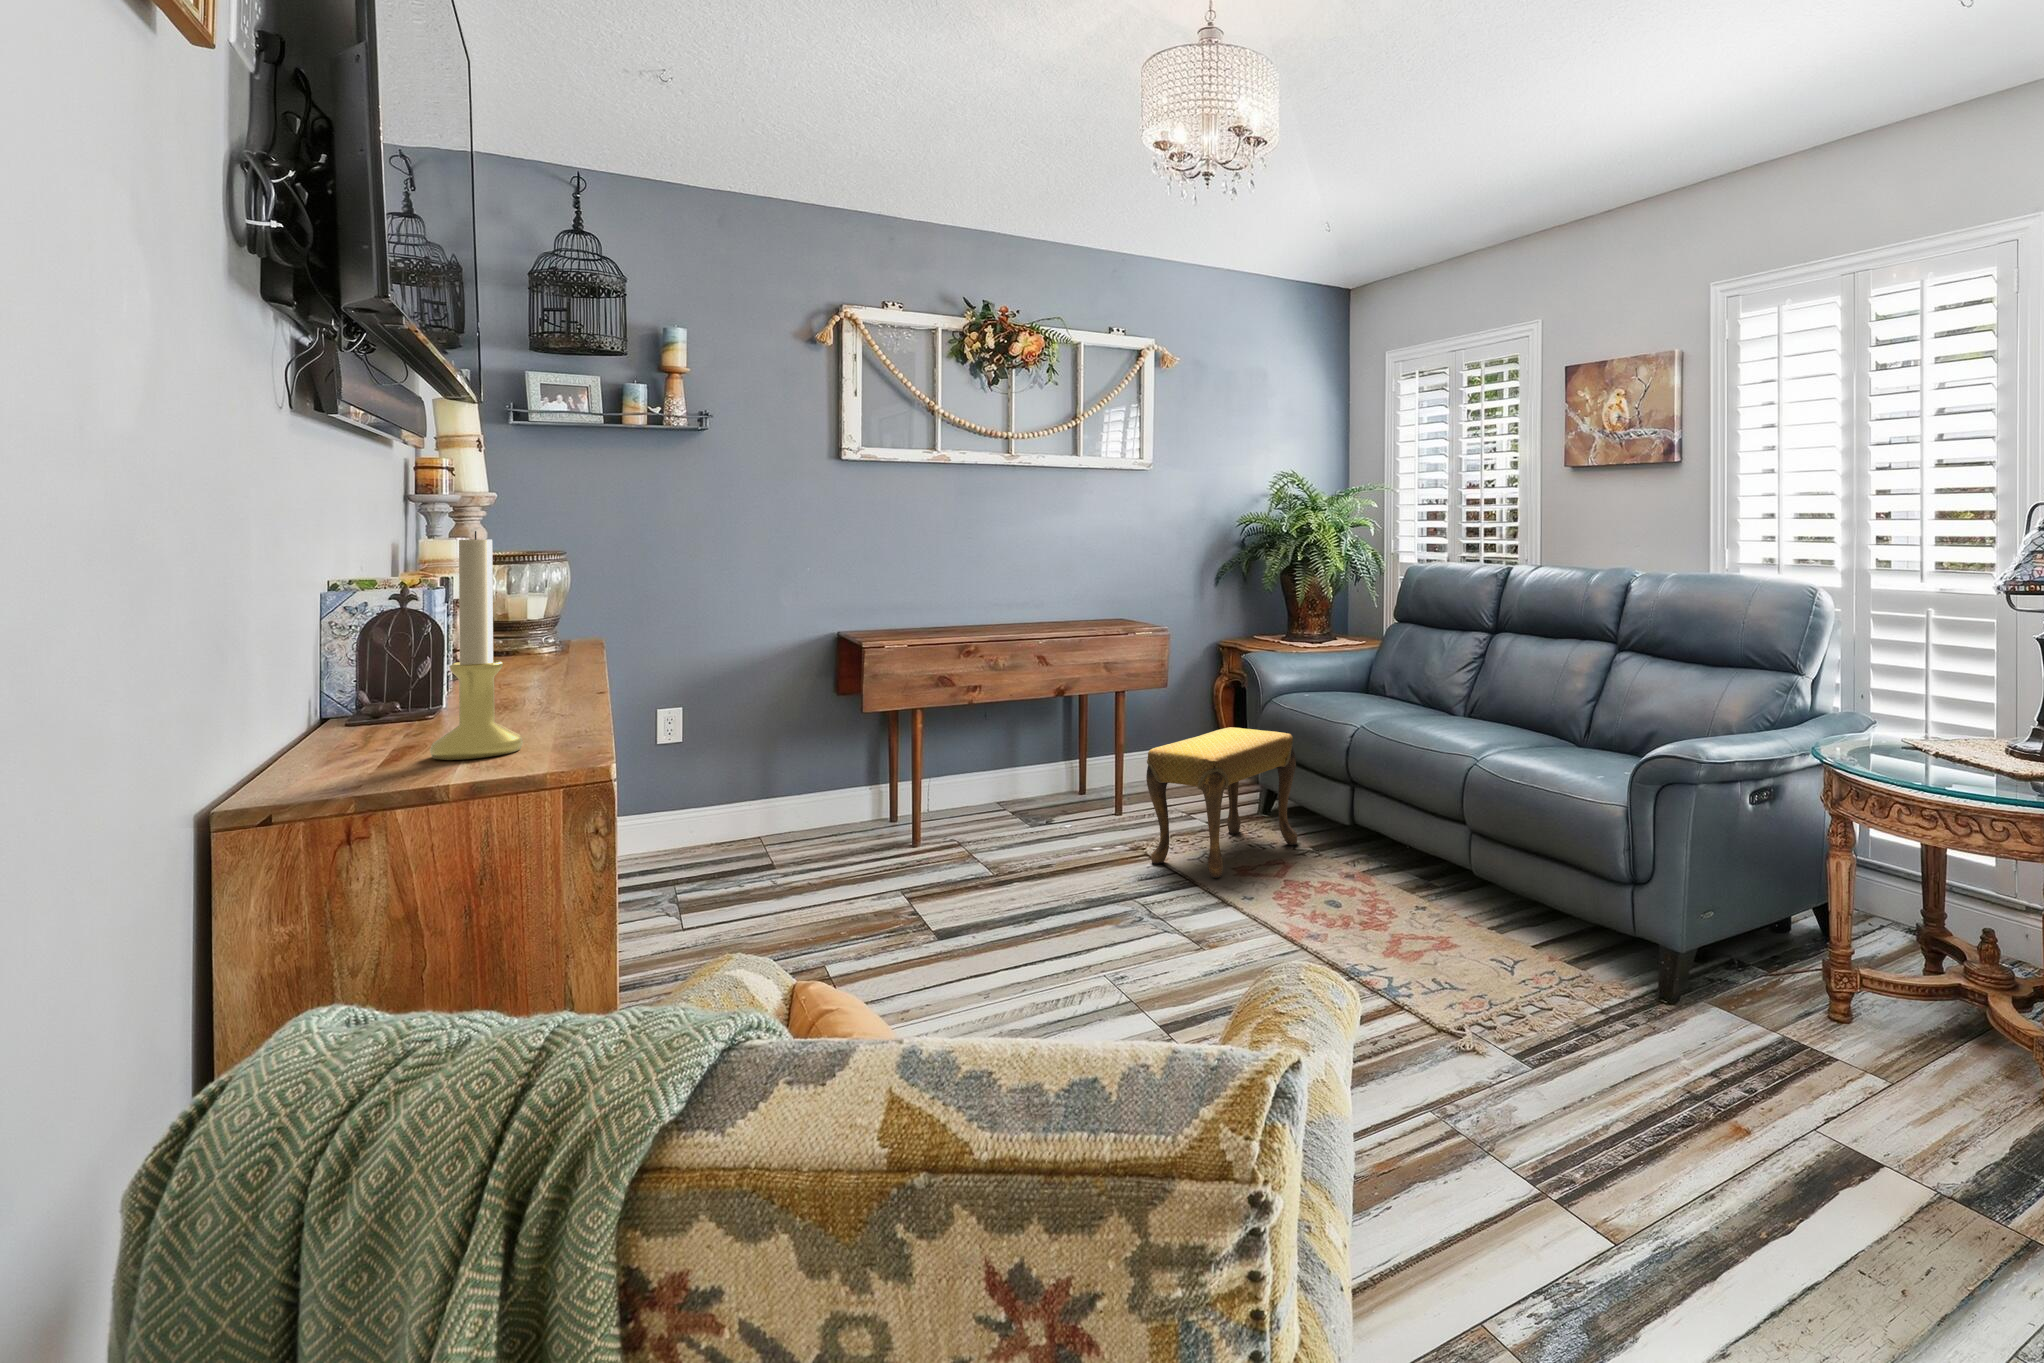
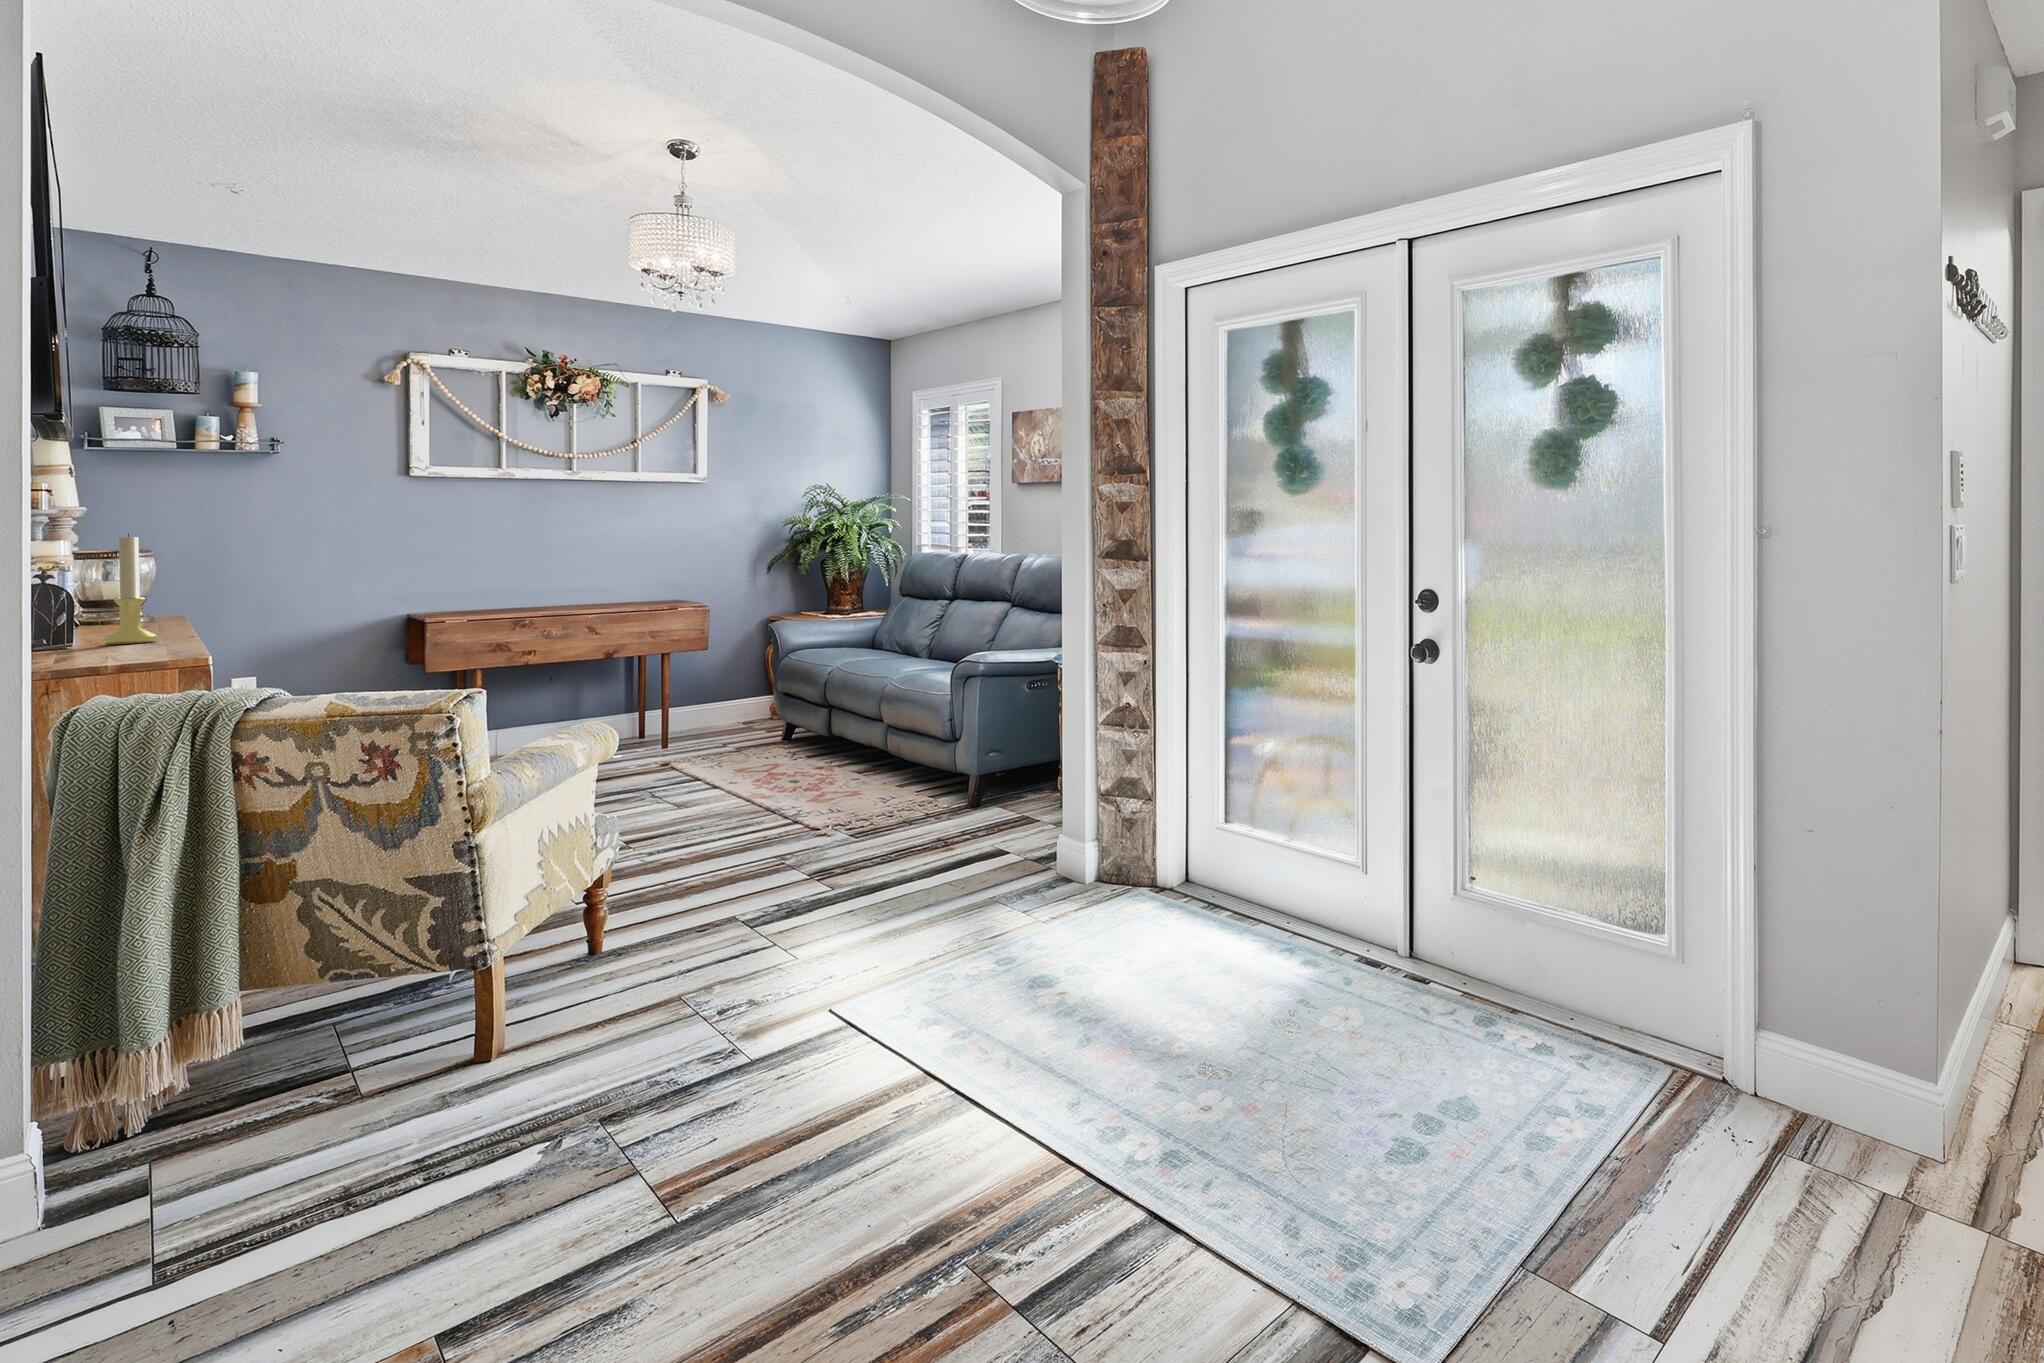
footstool: present [1146,727,1298,877] -> none [668,676,795,777]

